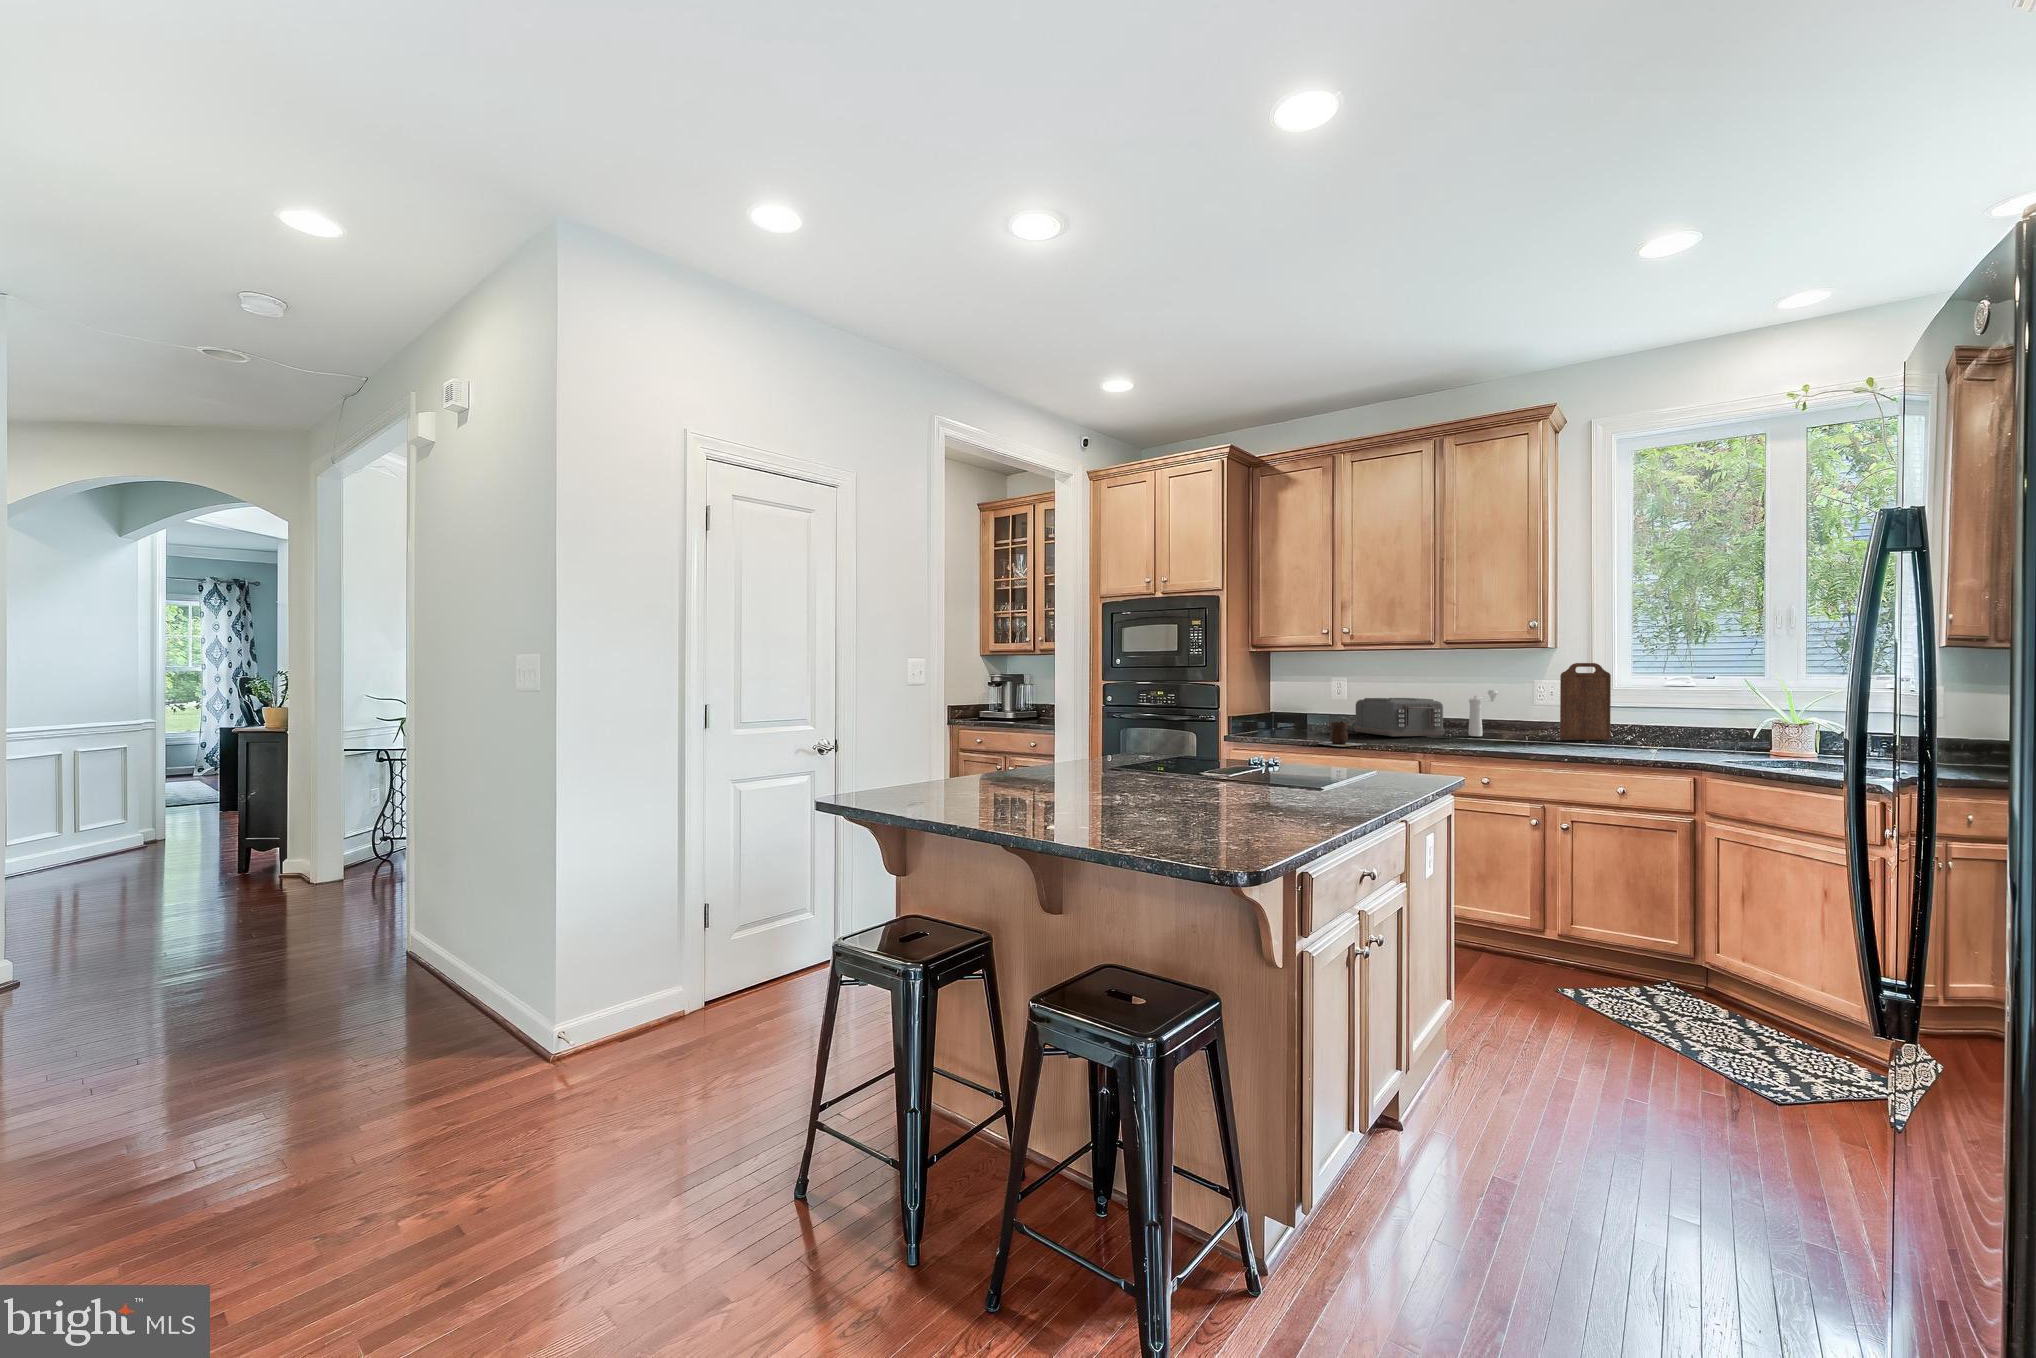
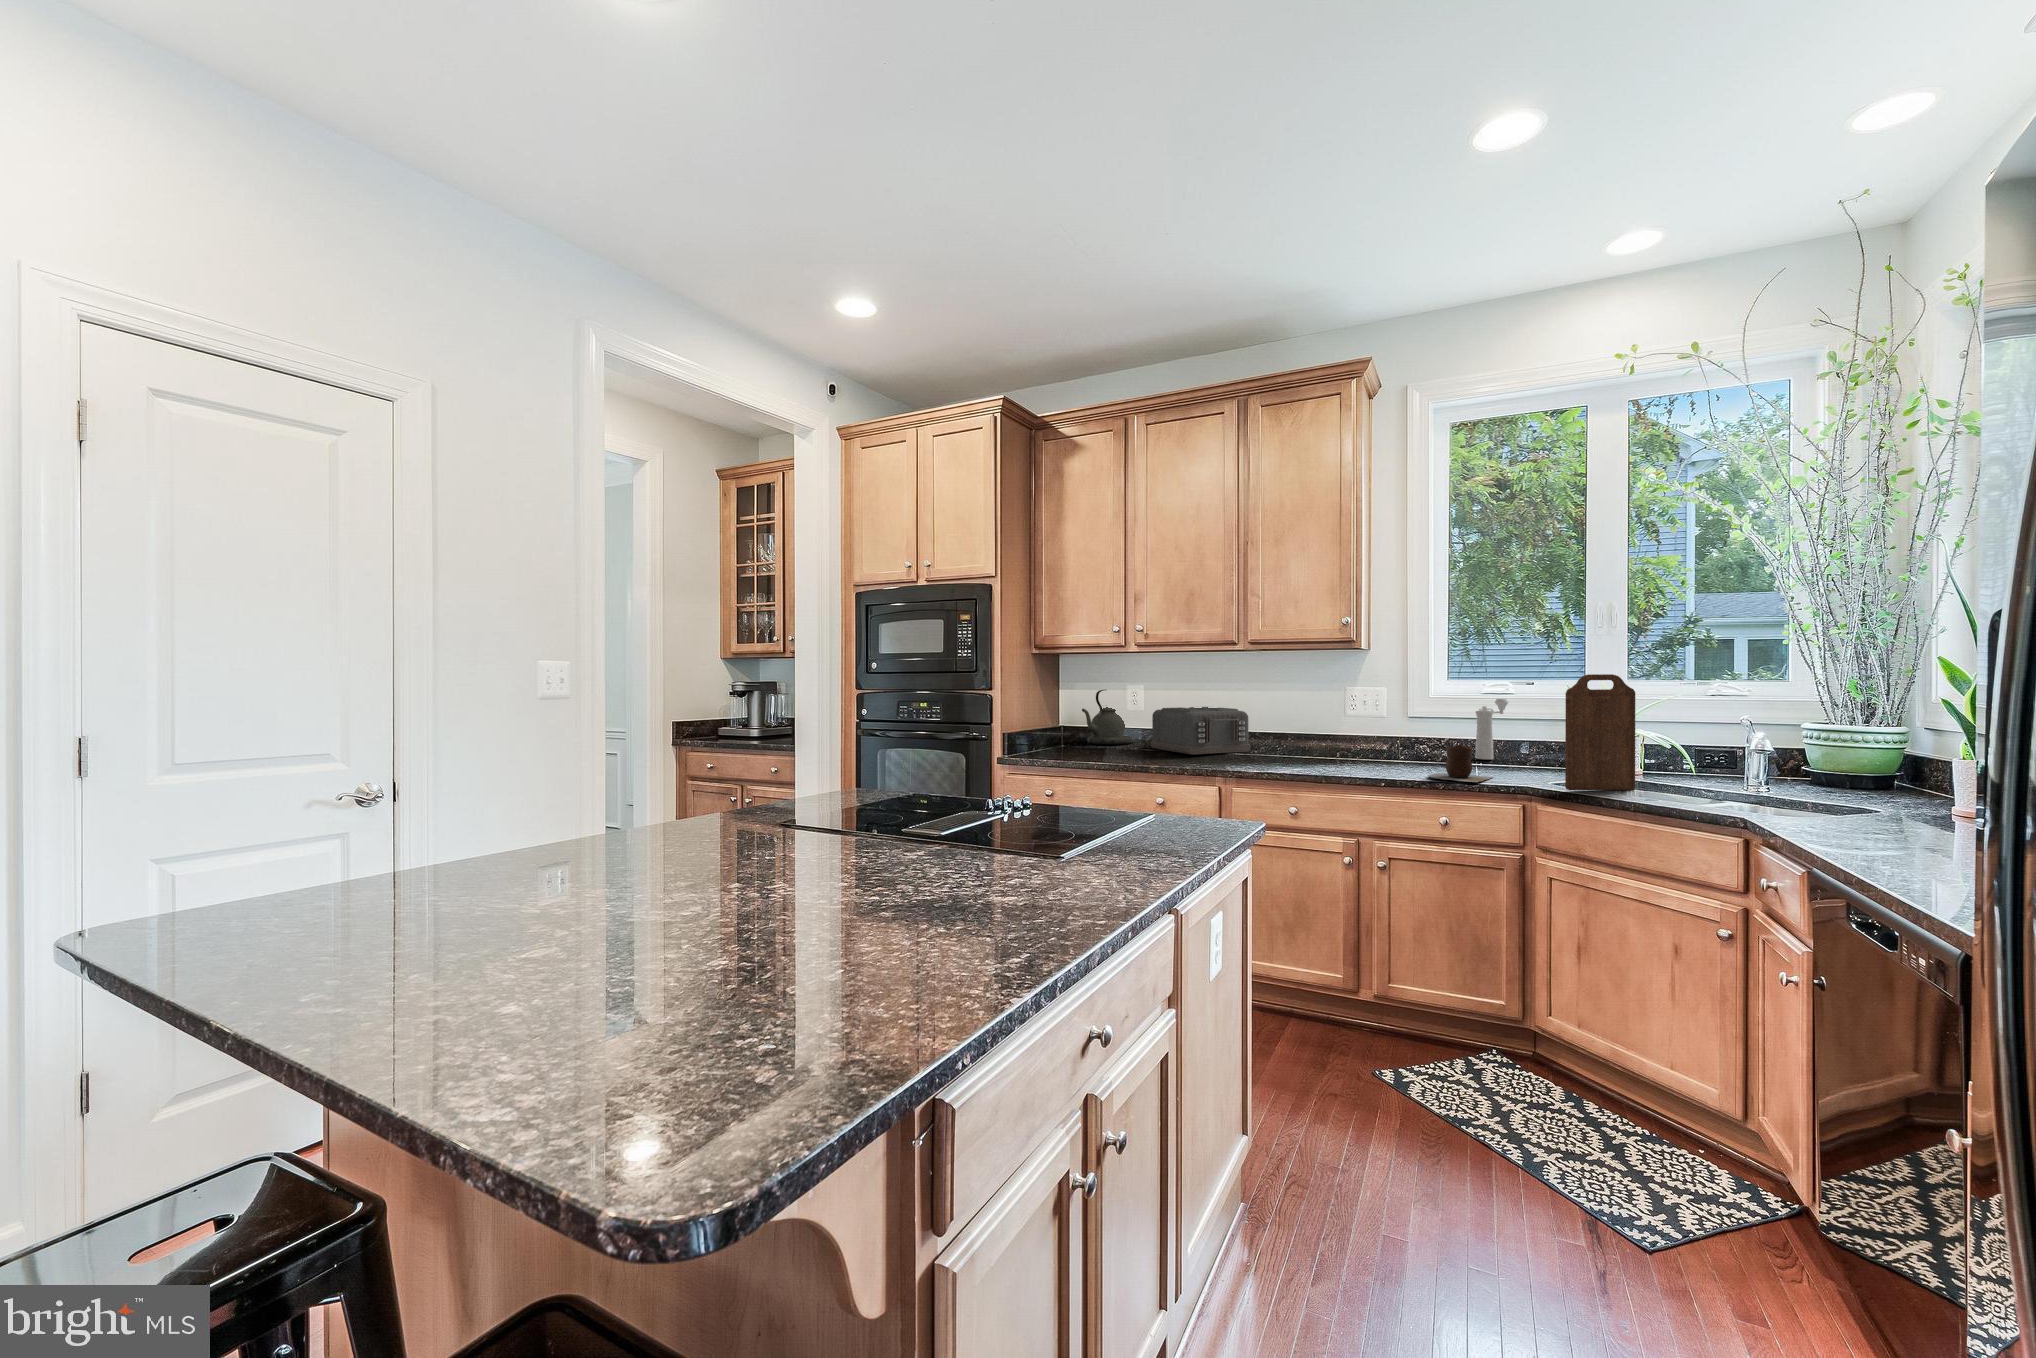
cutting board: present [1560,663,1611,740] -> present [1565,674,1635,790]
kettle: none [1292,683,1337,729] -> present [1082,690,1134,744]
pepper mill: present [1468,690,1498,736] -> present [1476,699,1508,760]
vase: present [1318,721,1362,746] -> present [1428,745,1492,782]

